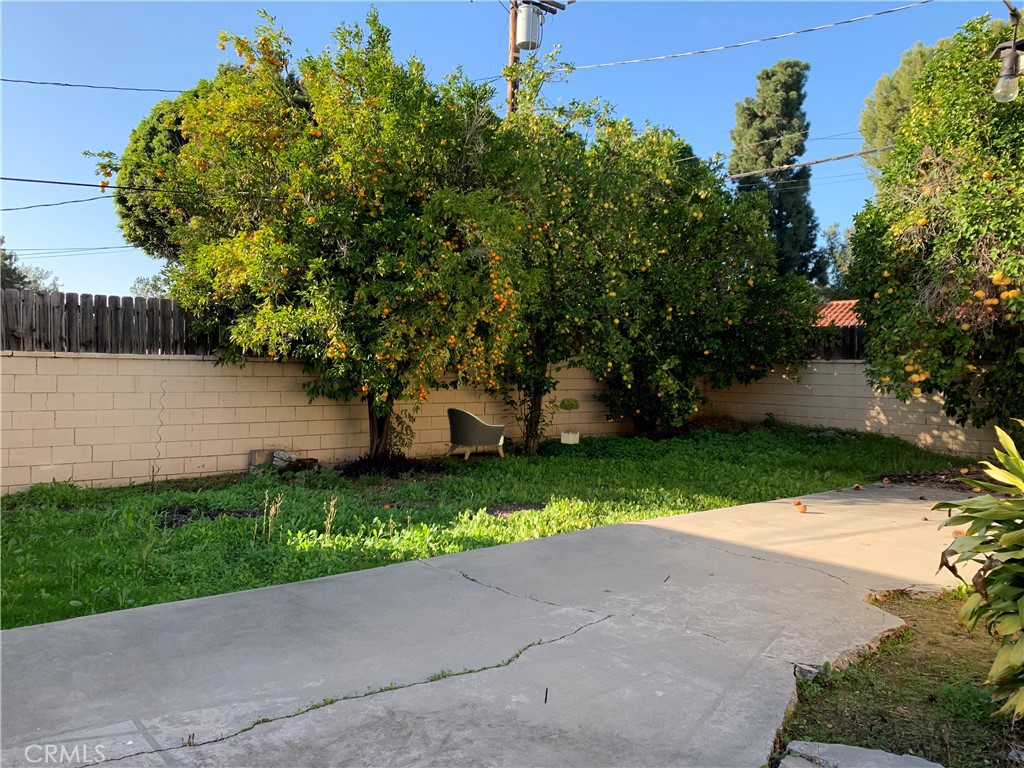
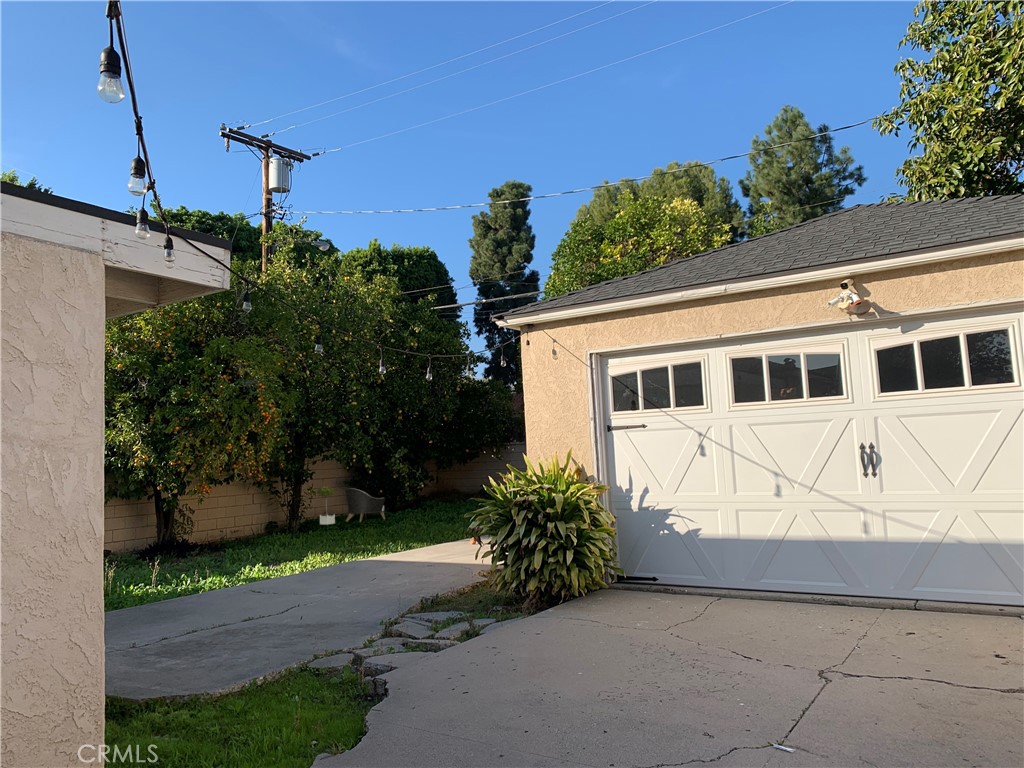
armchair: present [446,408,505,459] -> present [345,488,385,522]

